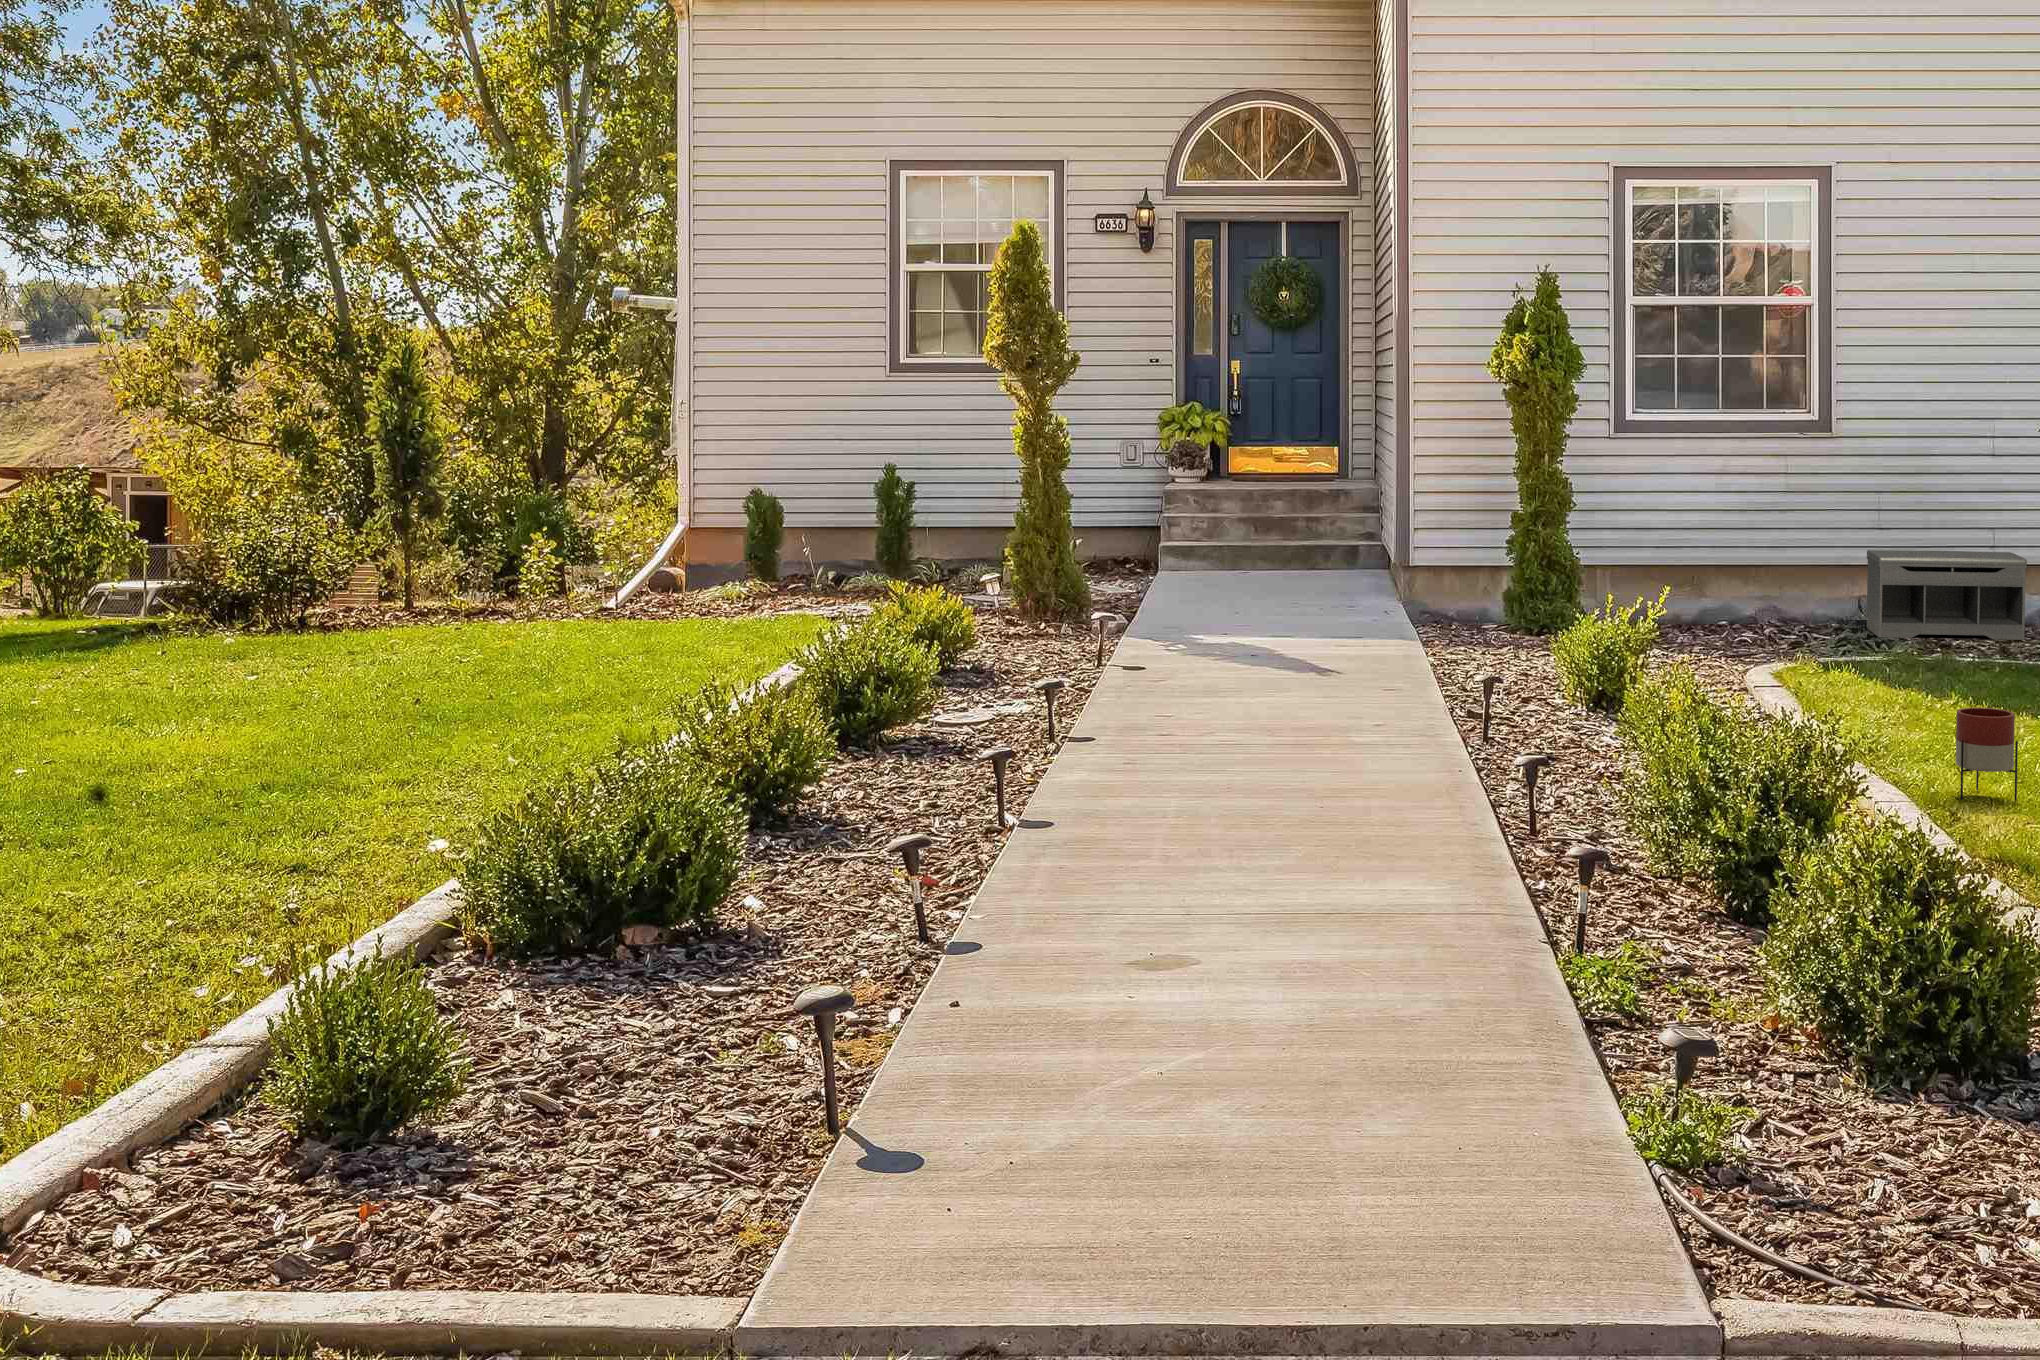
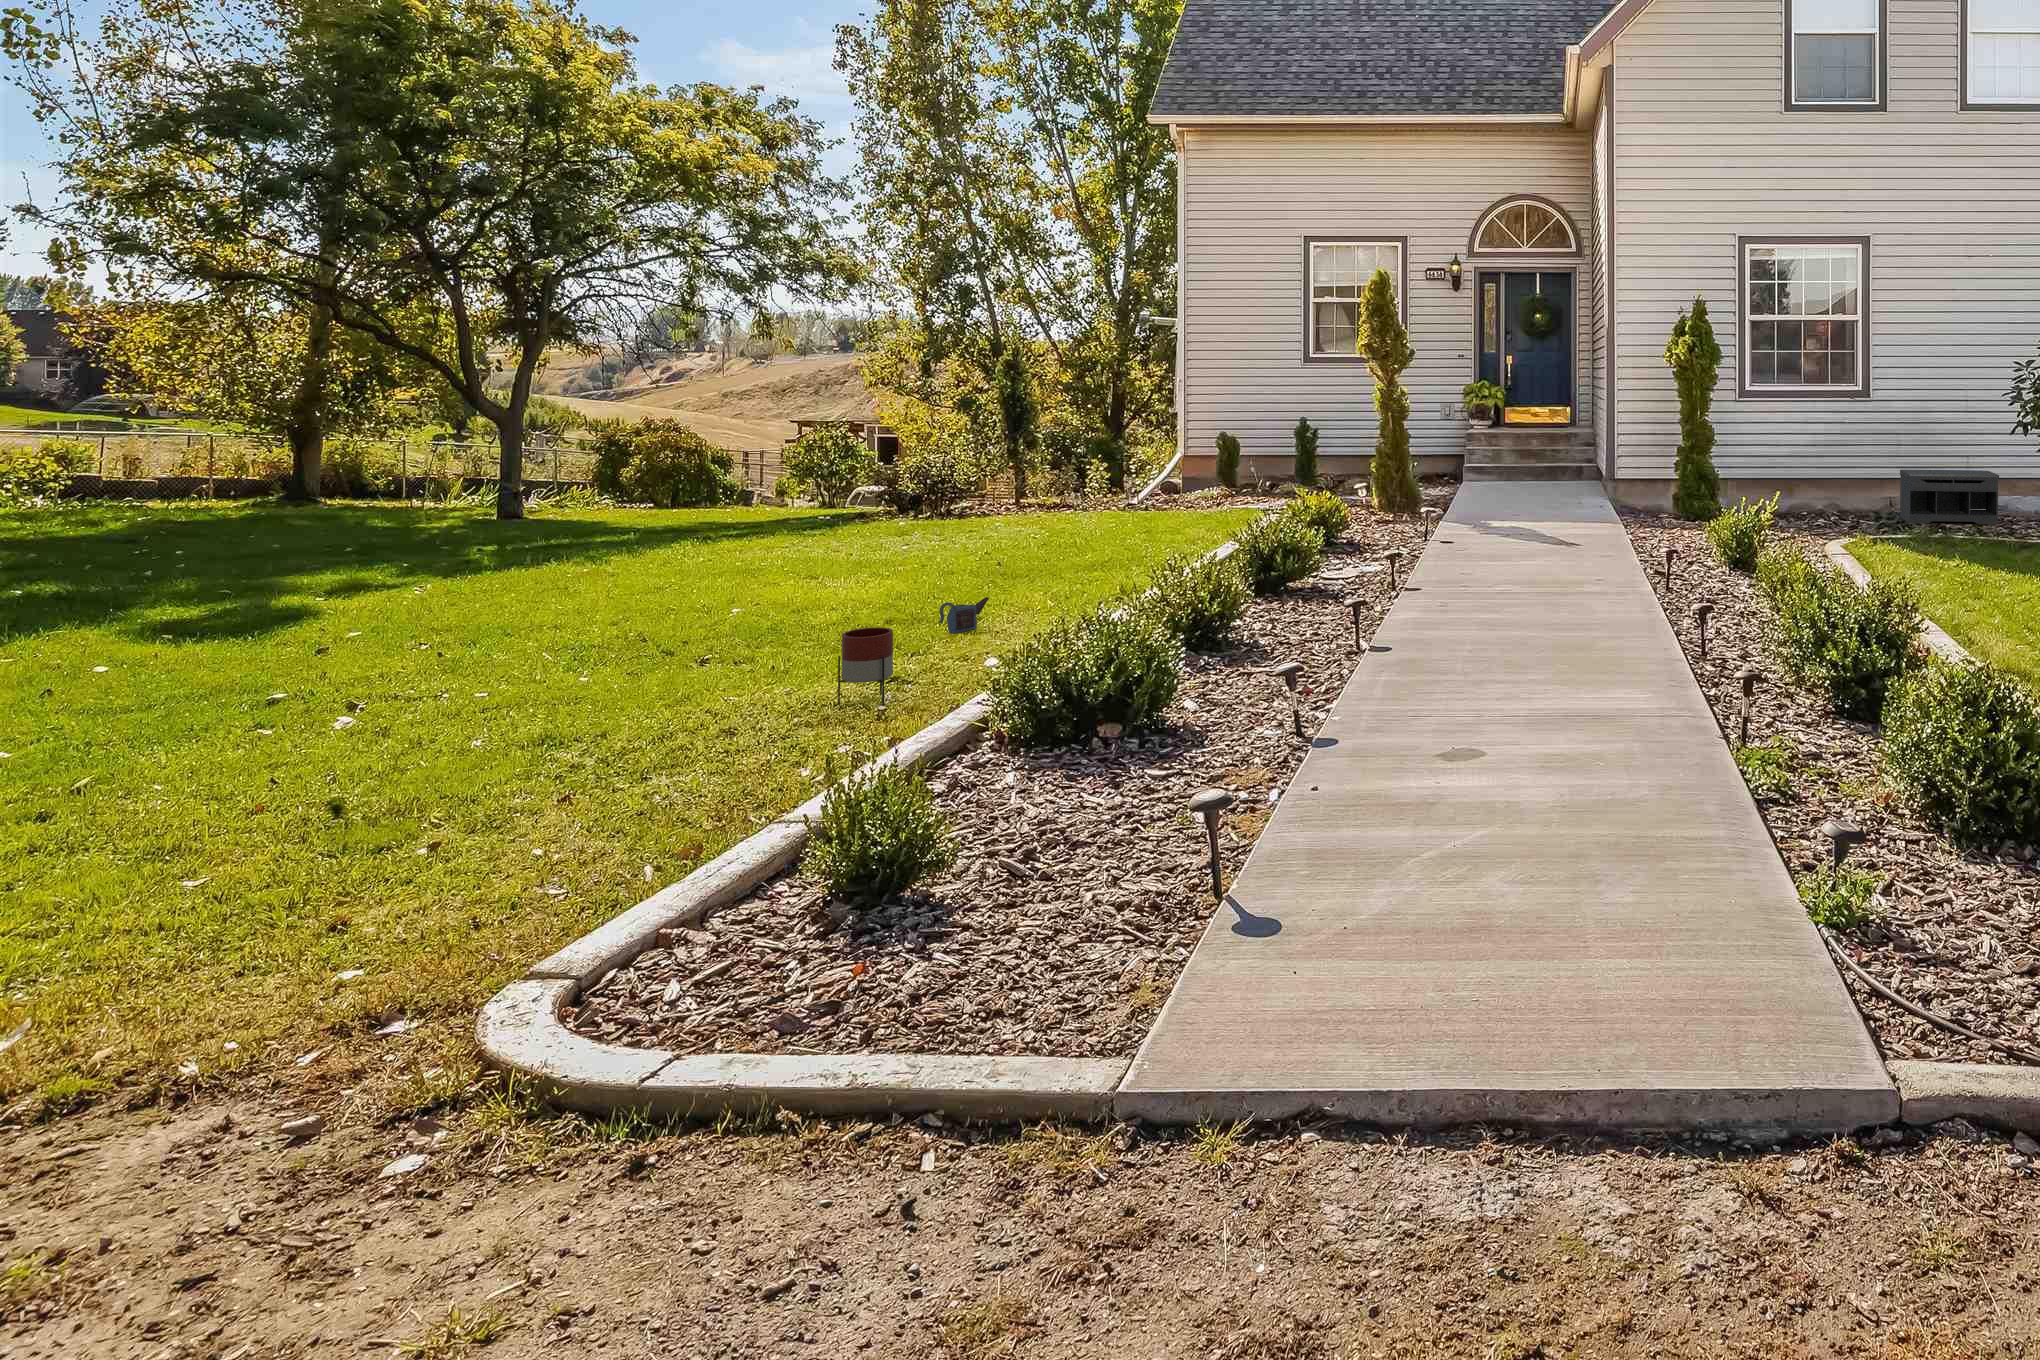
planter: present [1956,708,2018,801] -> present [838,627,893,706]
watering can: none [346,743,421,800] -> present [939,597,989,633]

